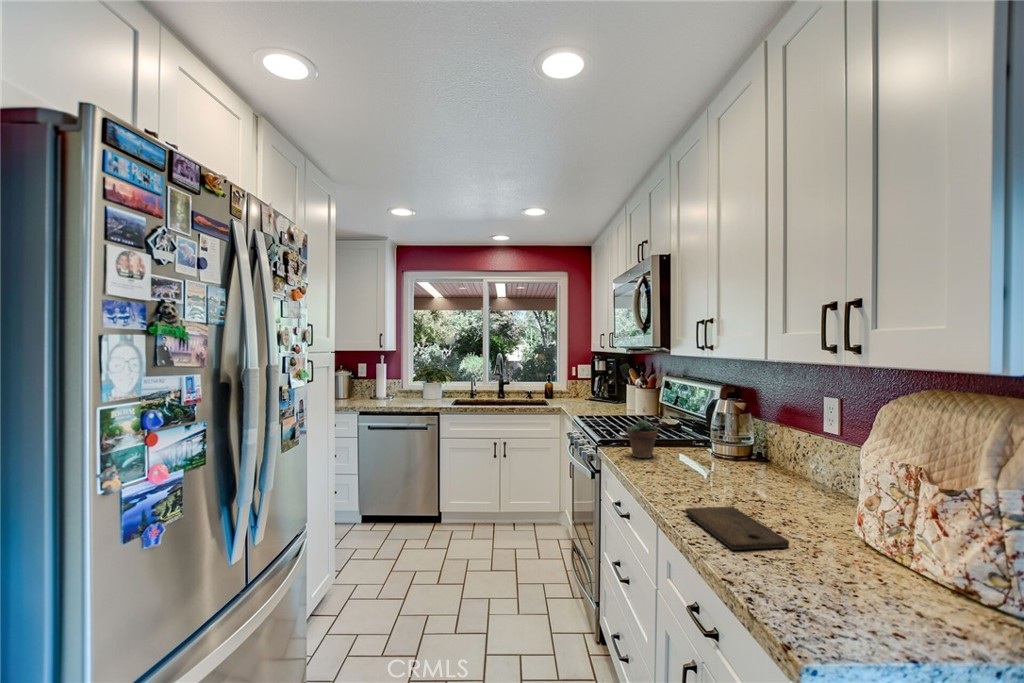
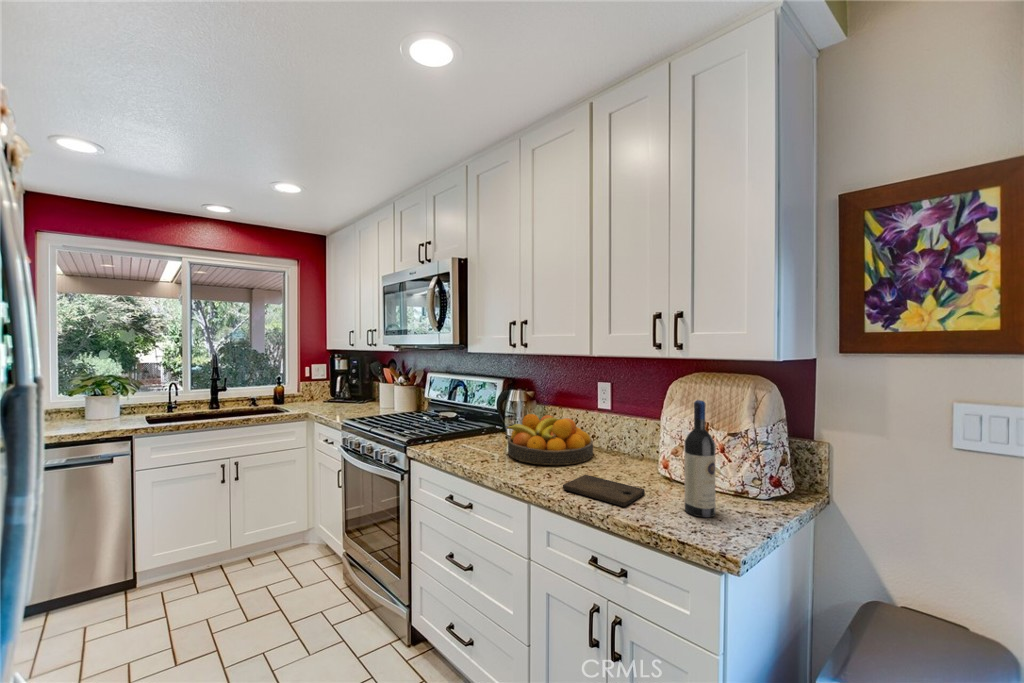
succulent plant: present [627,410,658,458] -> none [451,403,479,450]
wine bottle: none [817,422,871,602] -> present [685,400,716,517]
fruit bowl: none [674,427,794,495] -> present [506,414,593,465]

